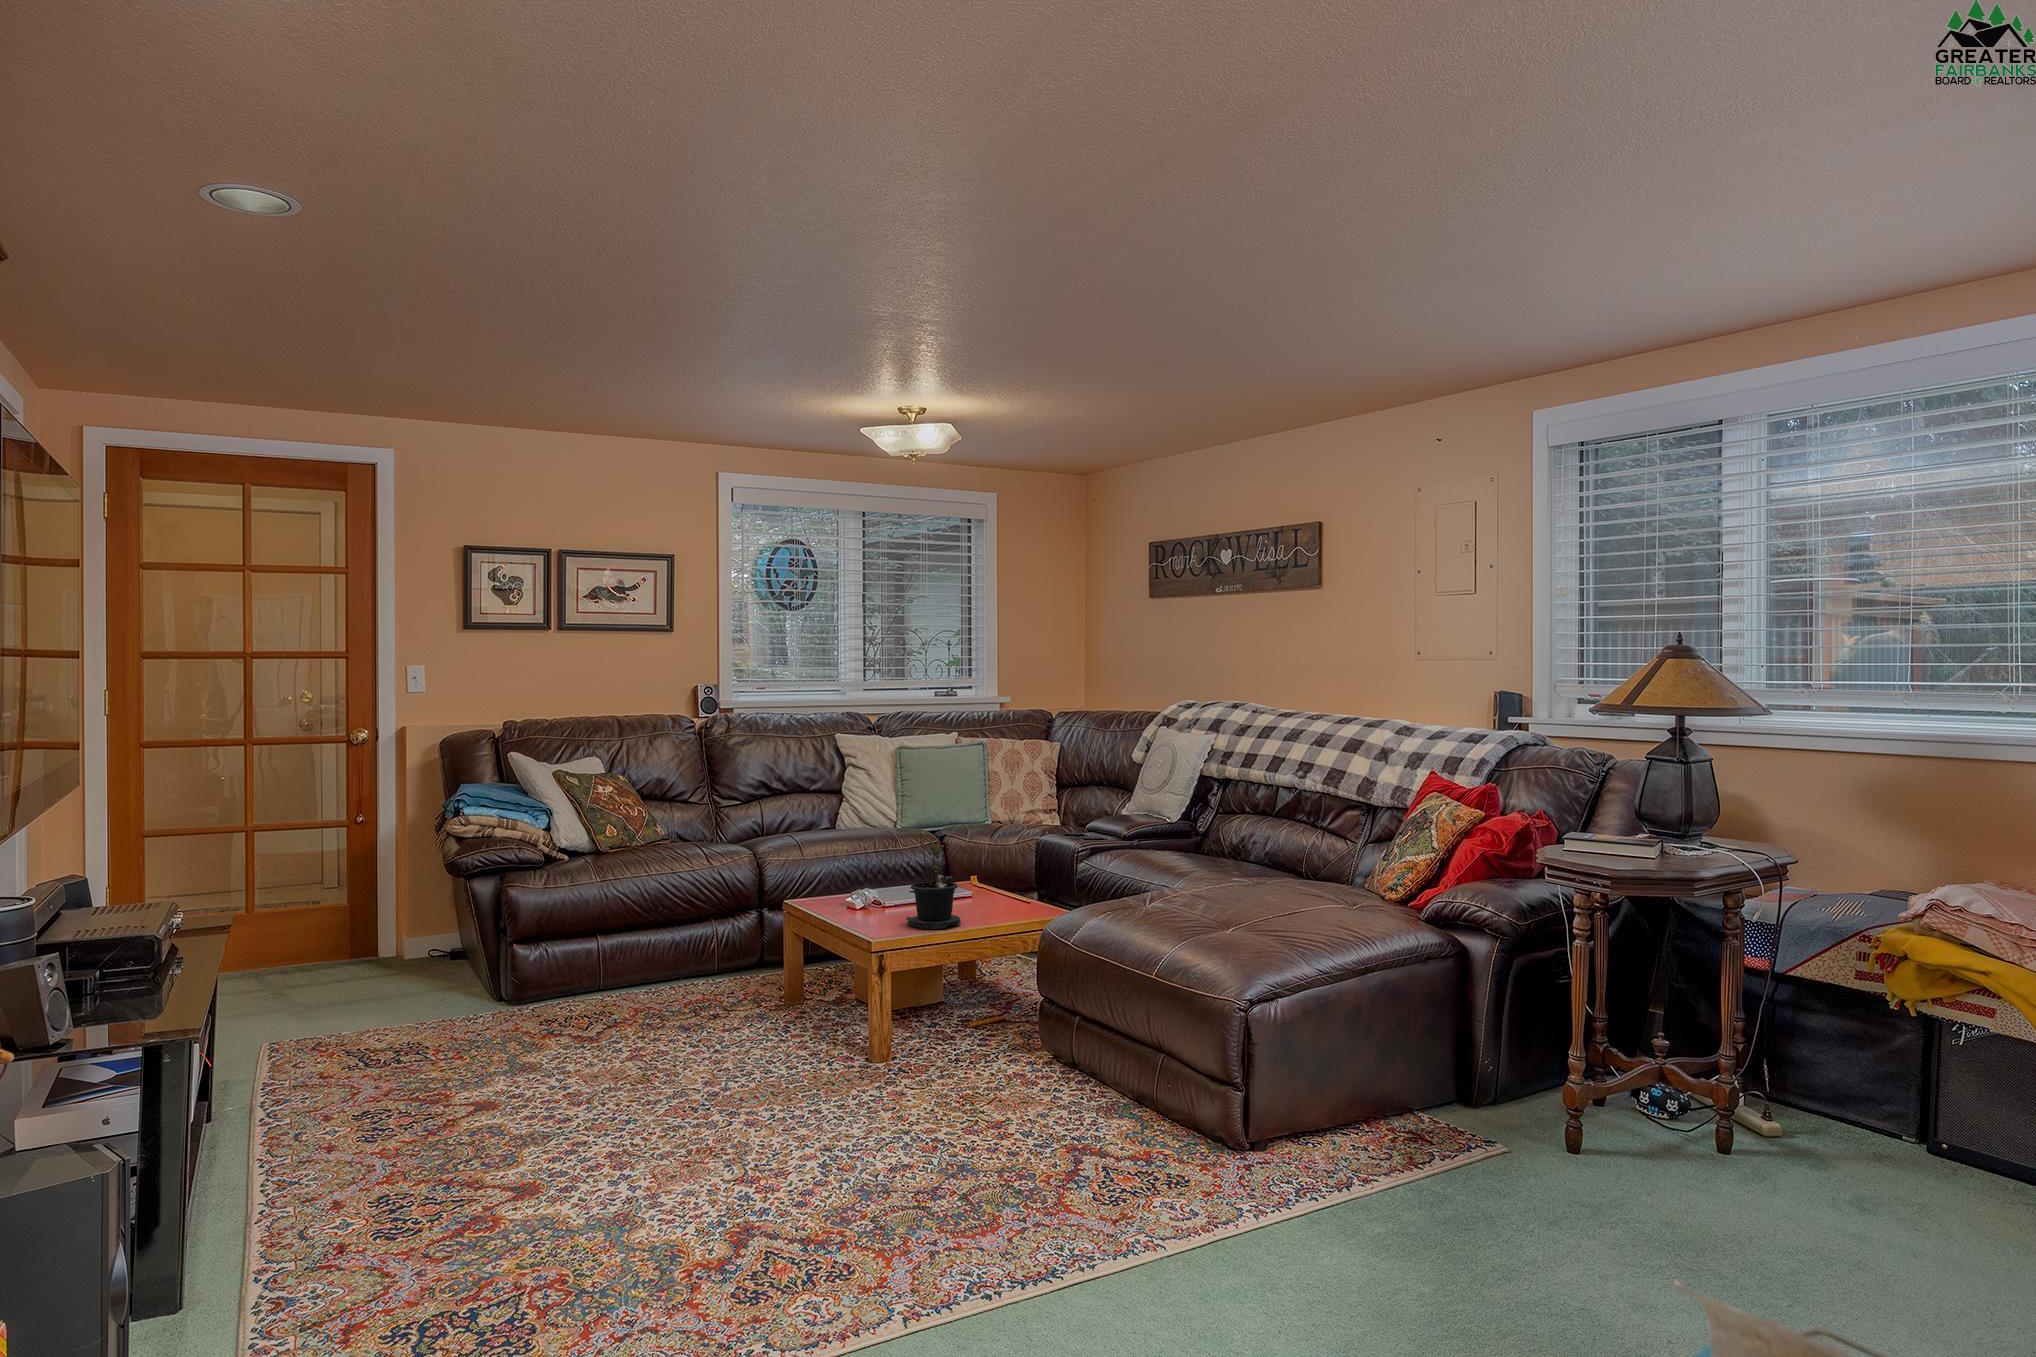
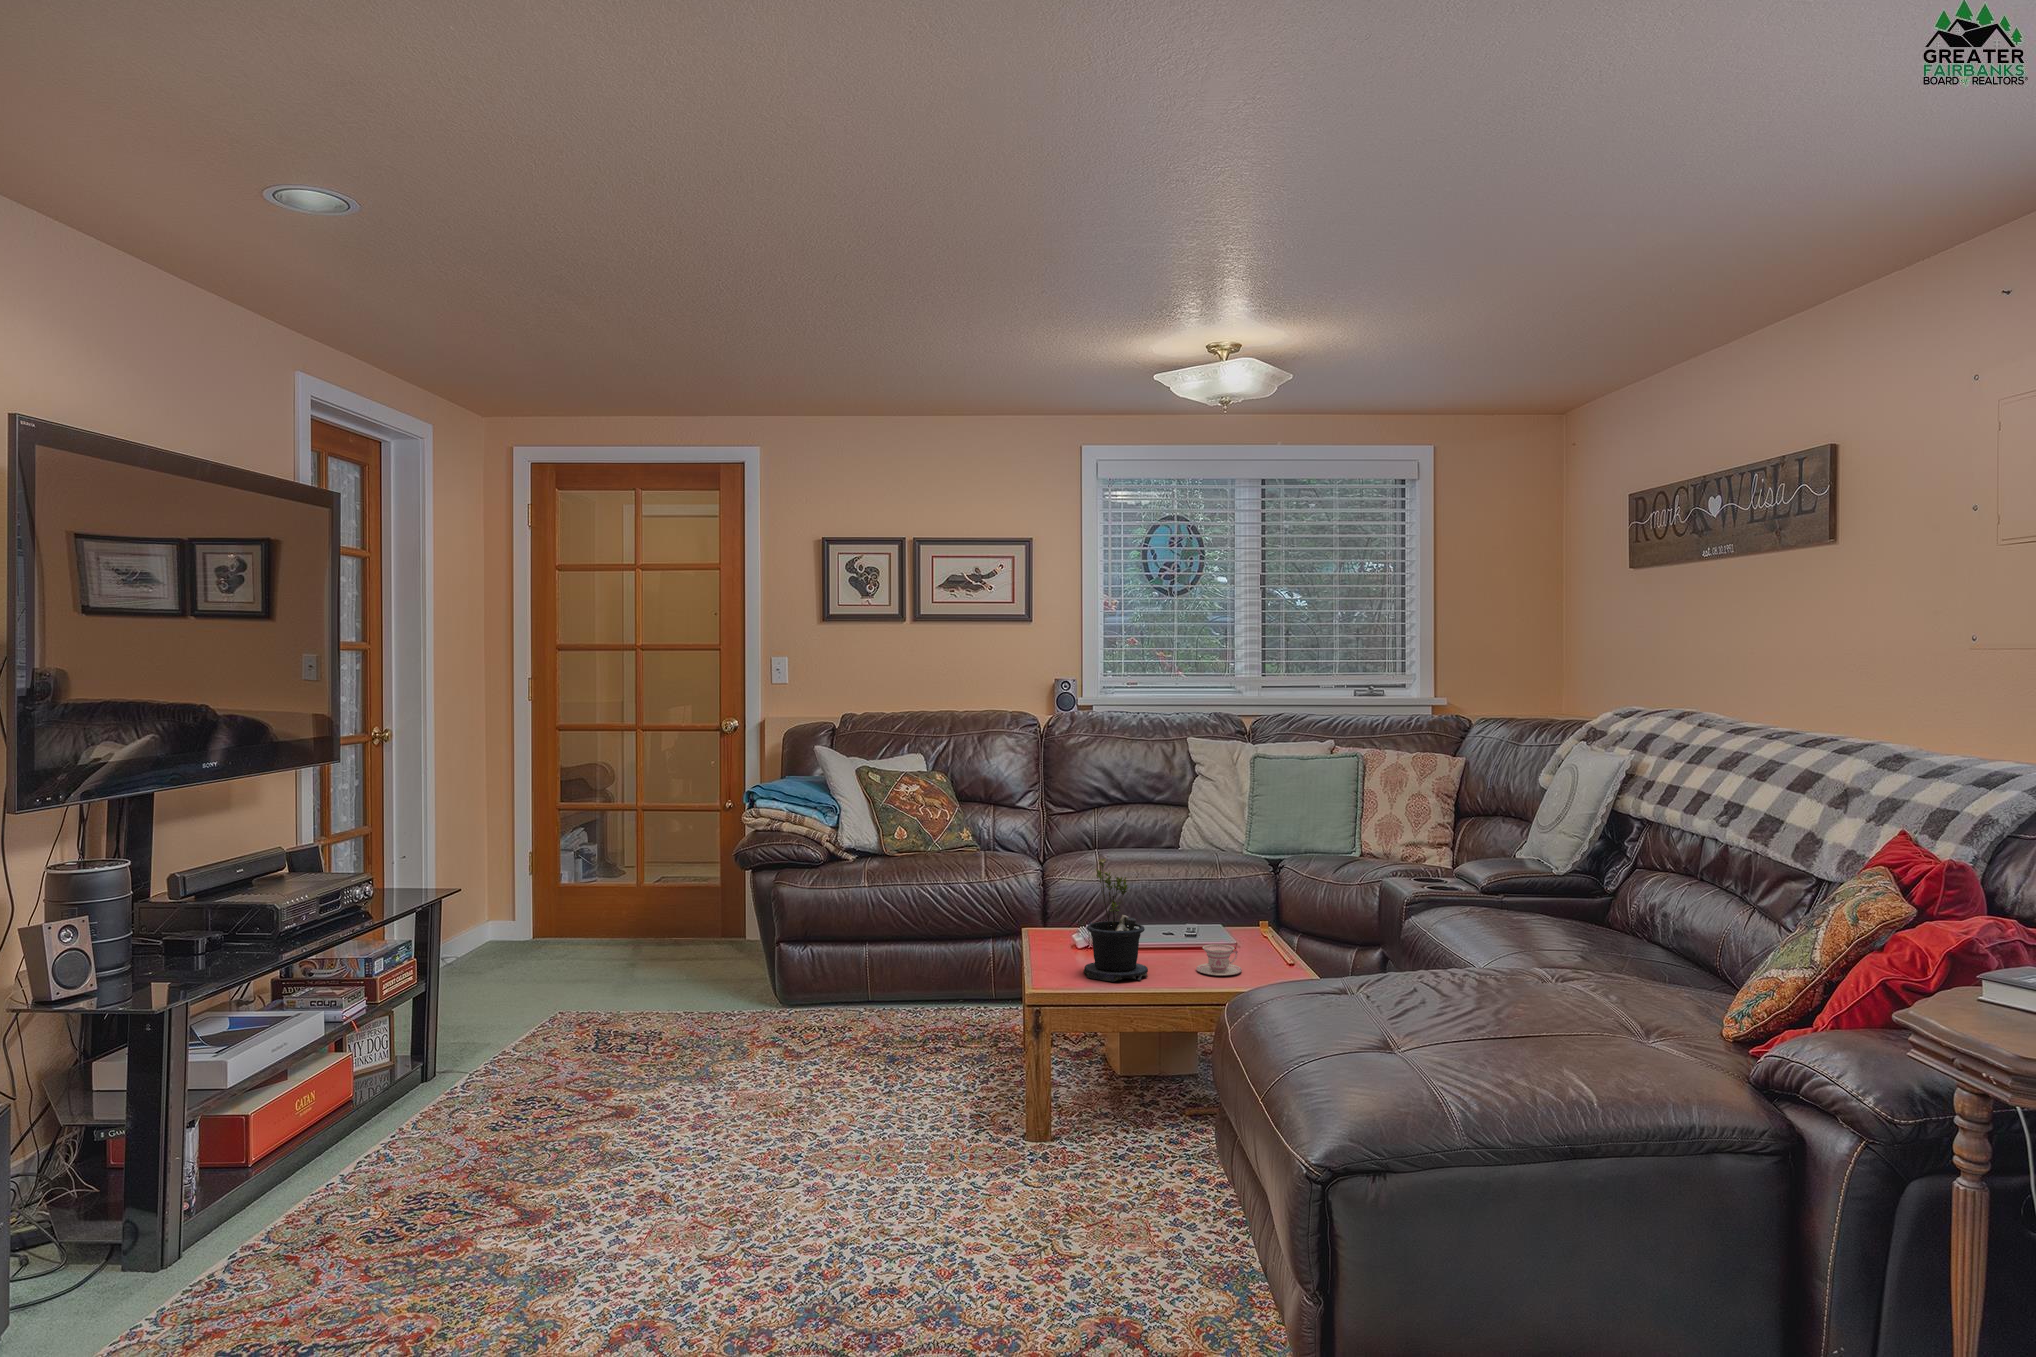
teacup: none [985,892,1021,916] -> present [1196,944,1242,975]

